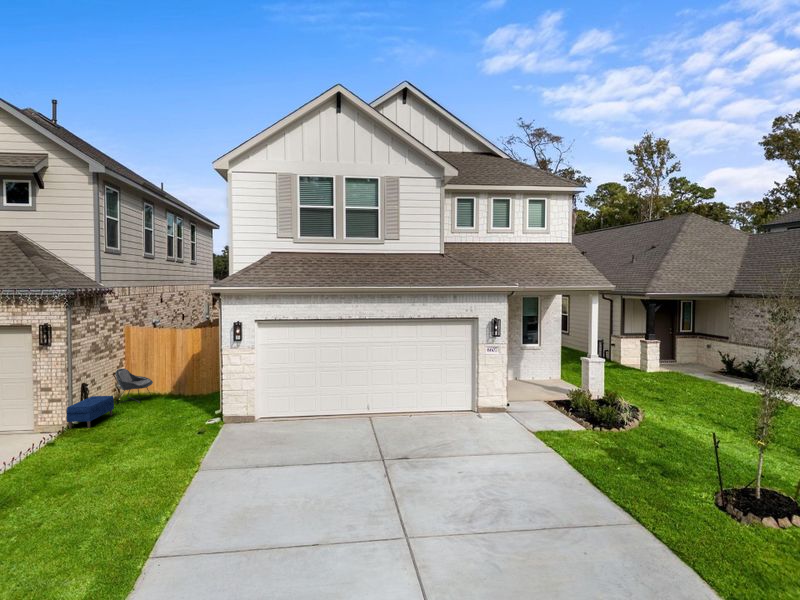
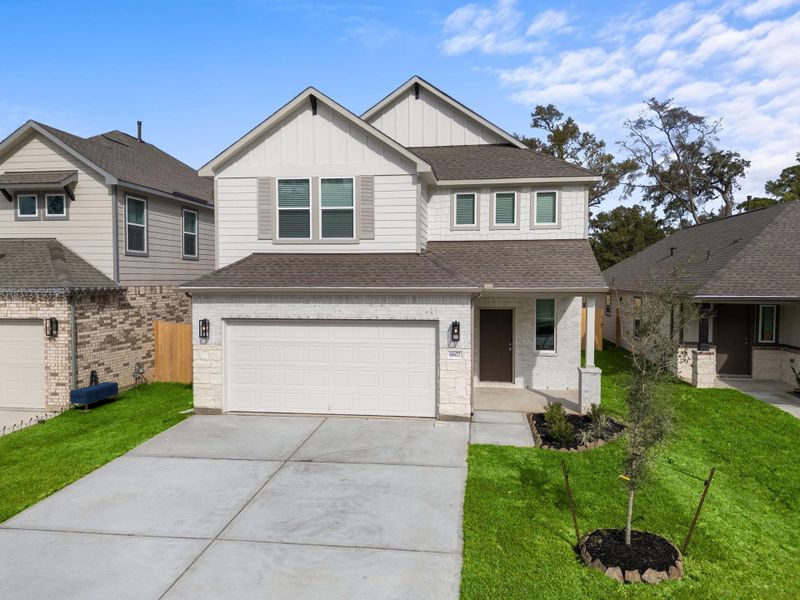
lounge chair: present [115,369,153,404] -> none [133,359,168,391]

